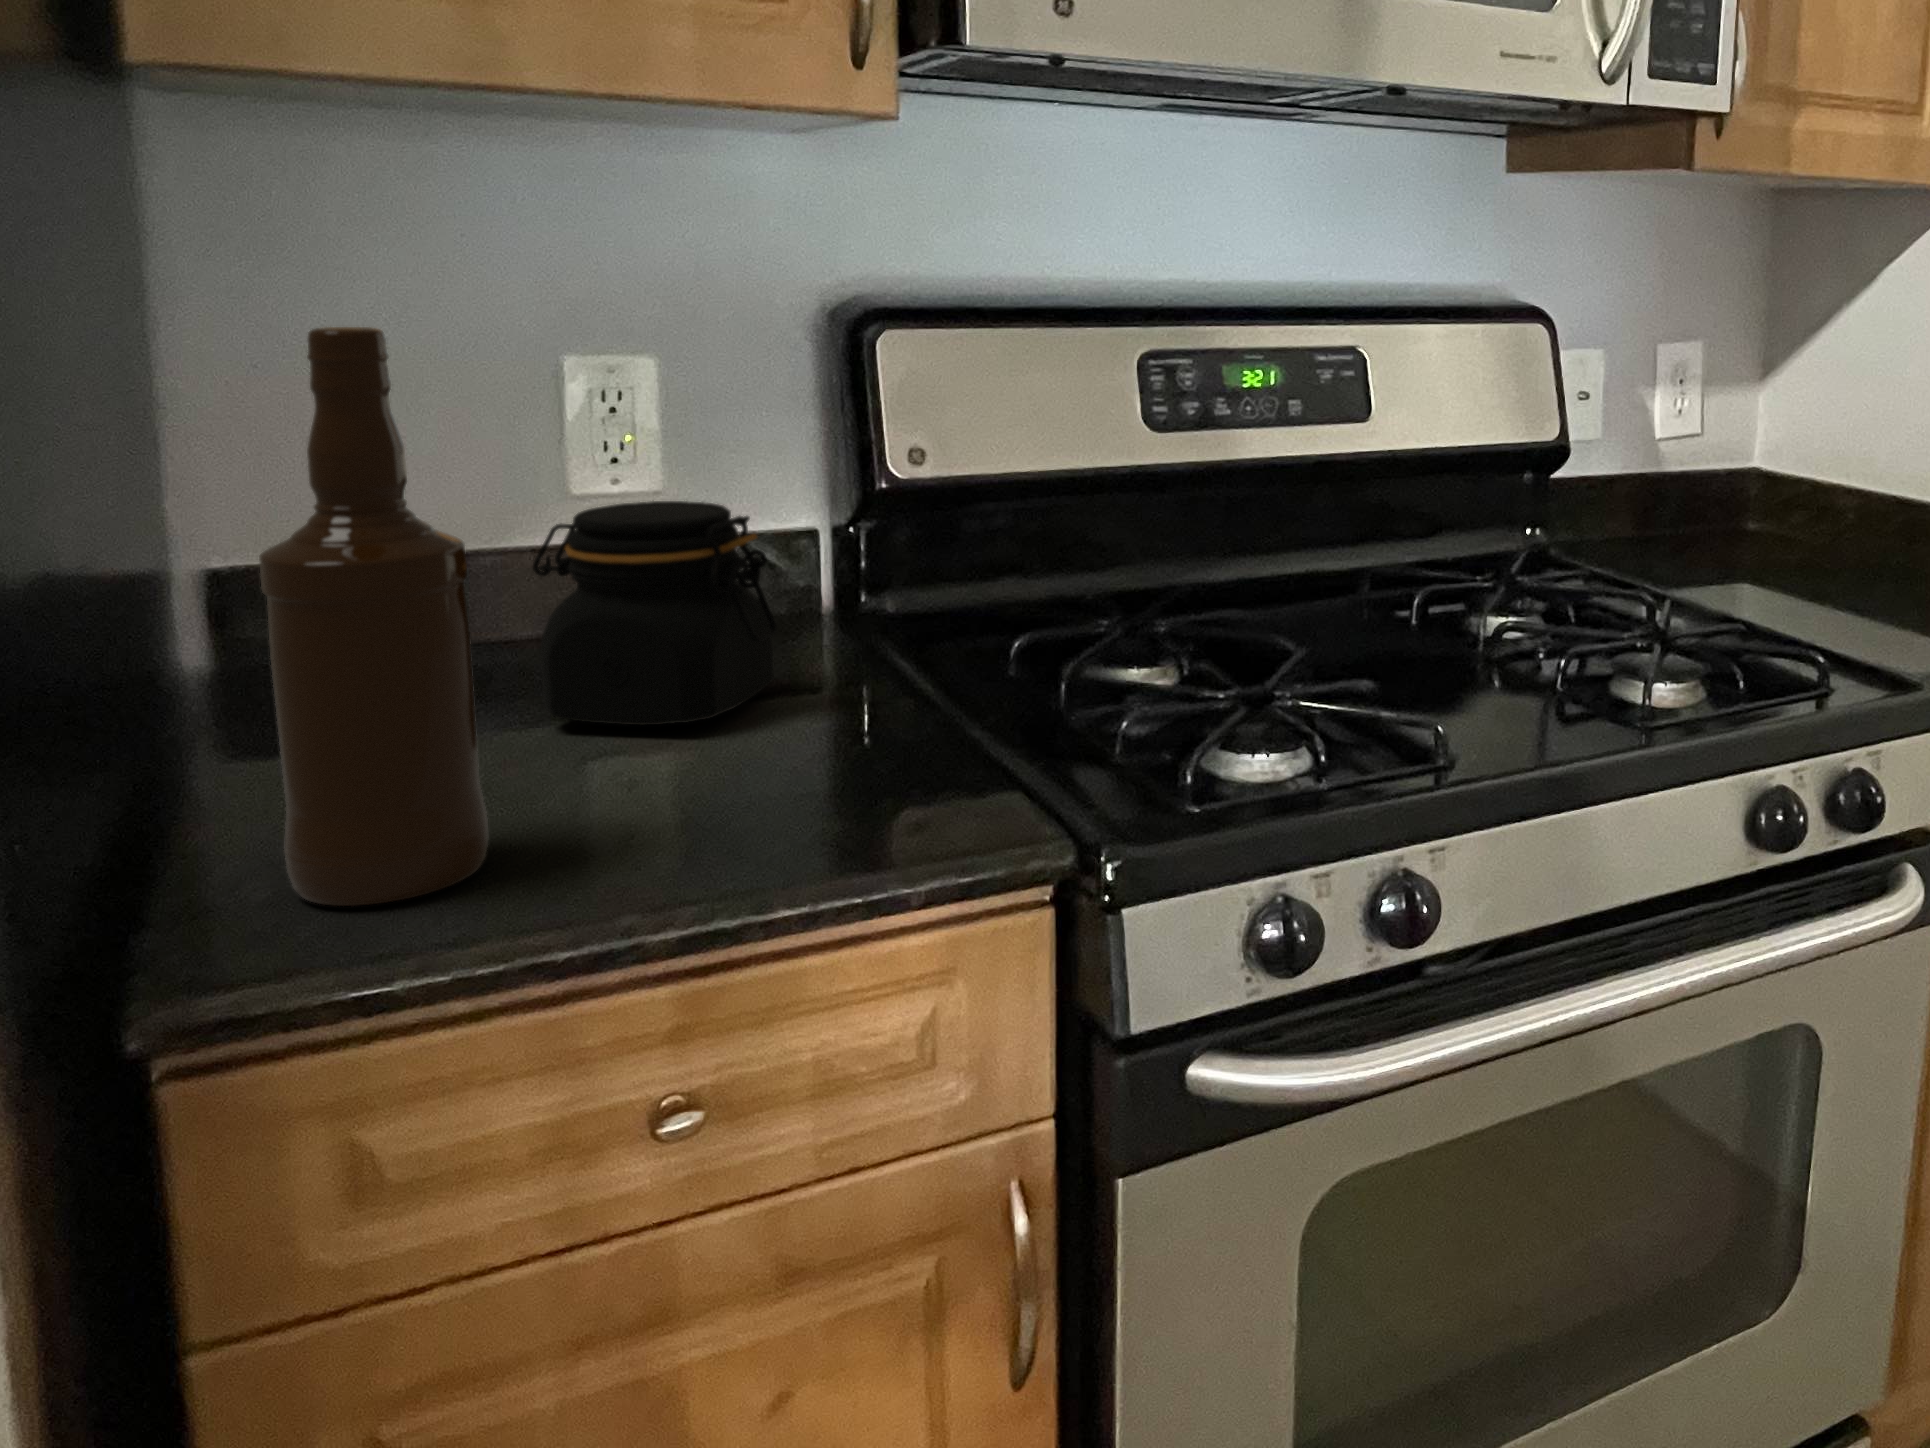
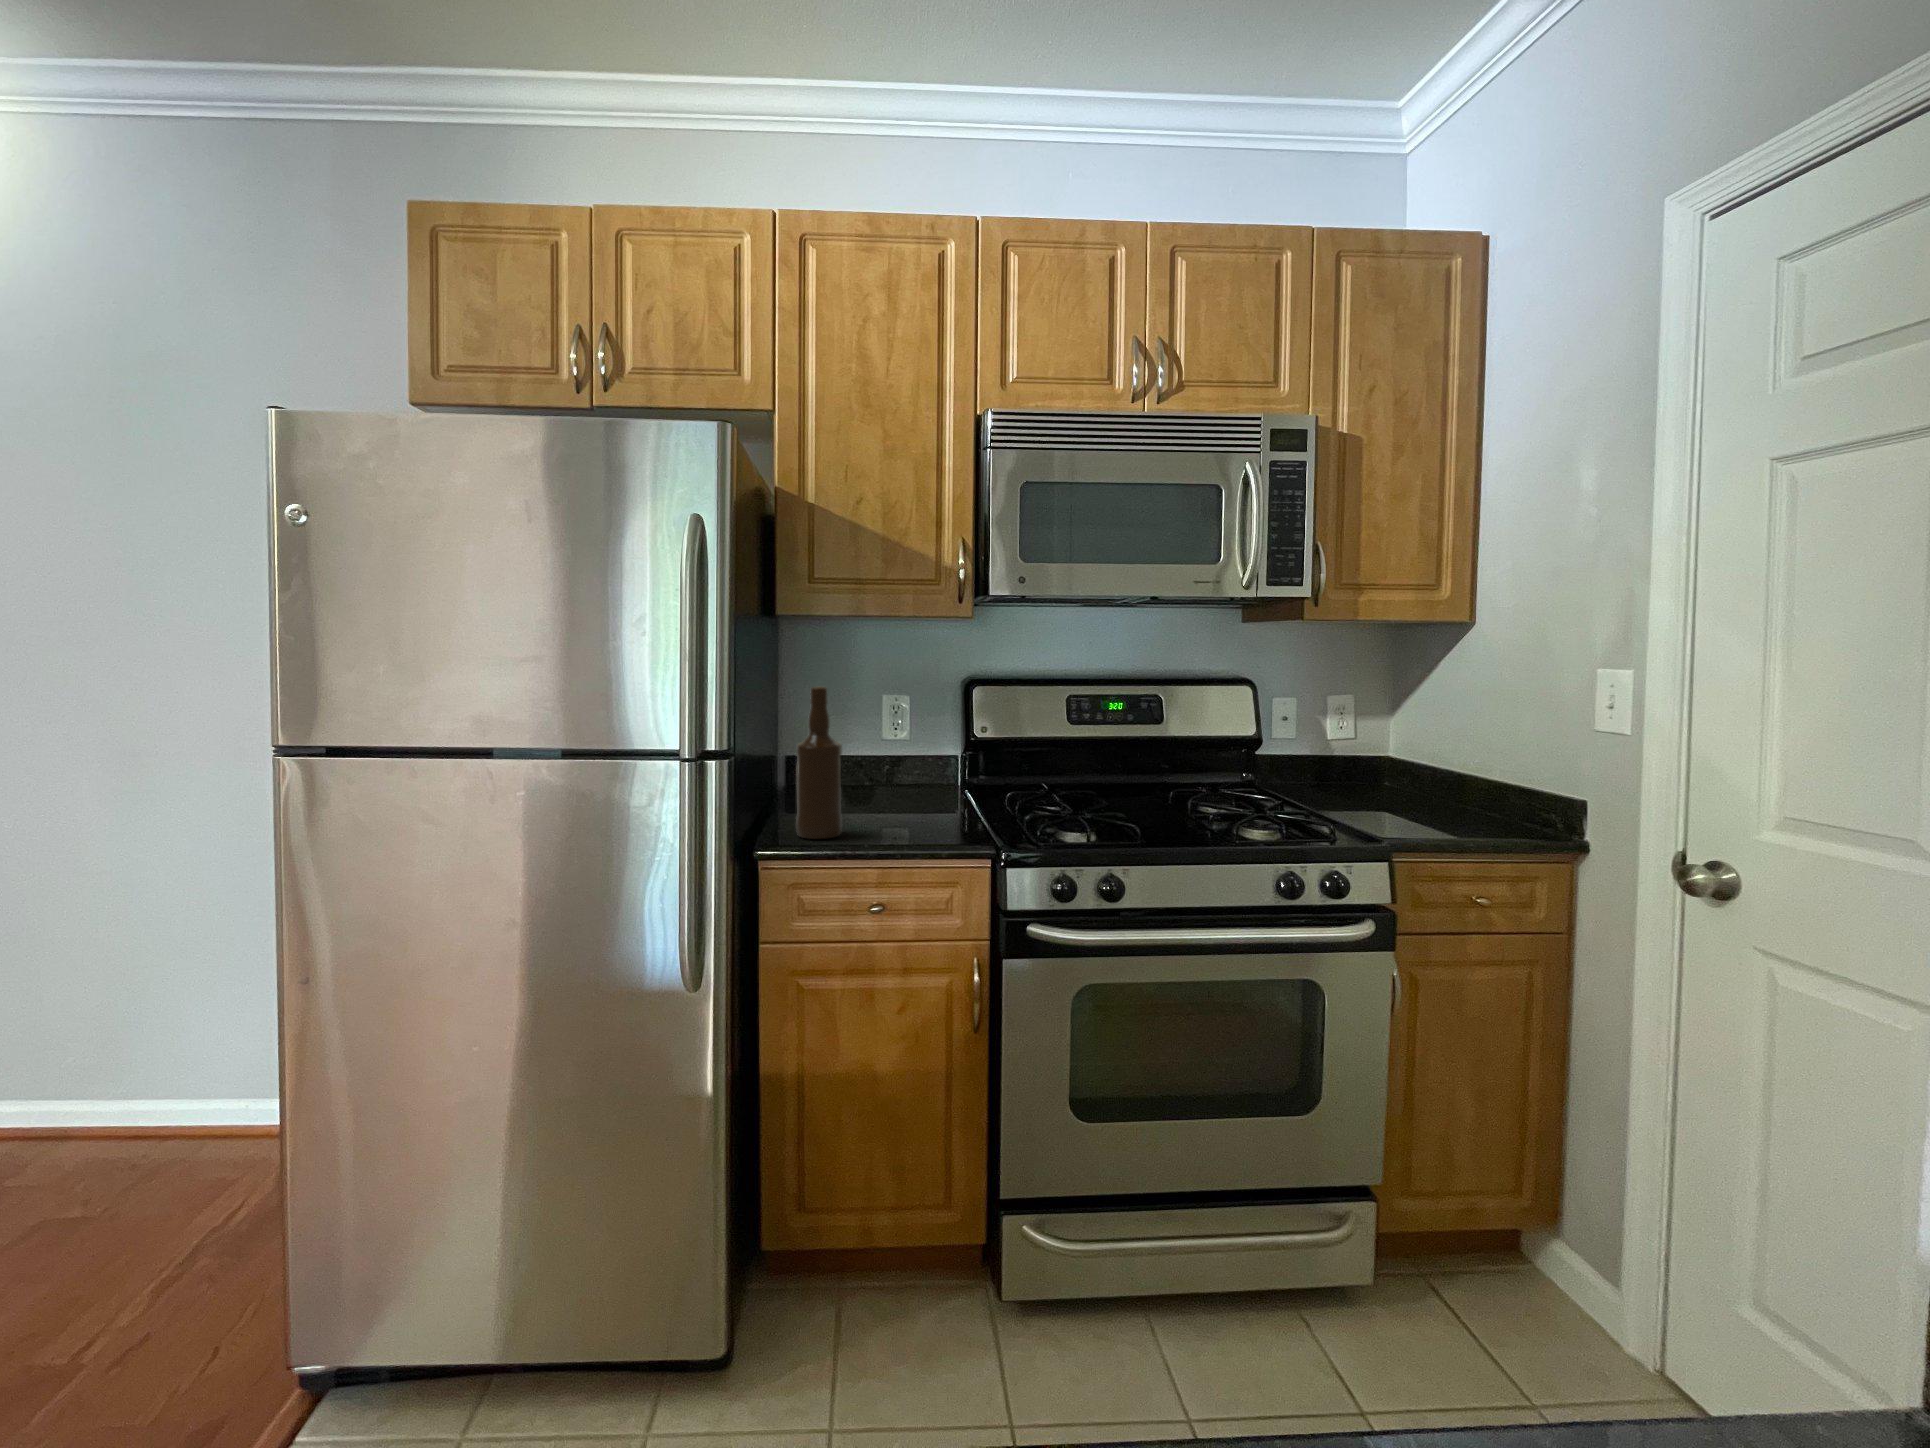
jar: present [533,501,777,726] -> none [860,742,928,812]

